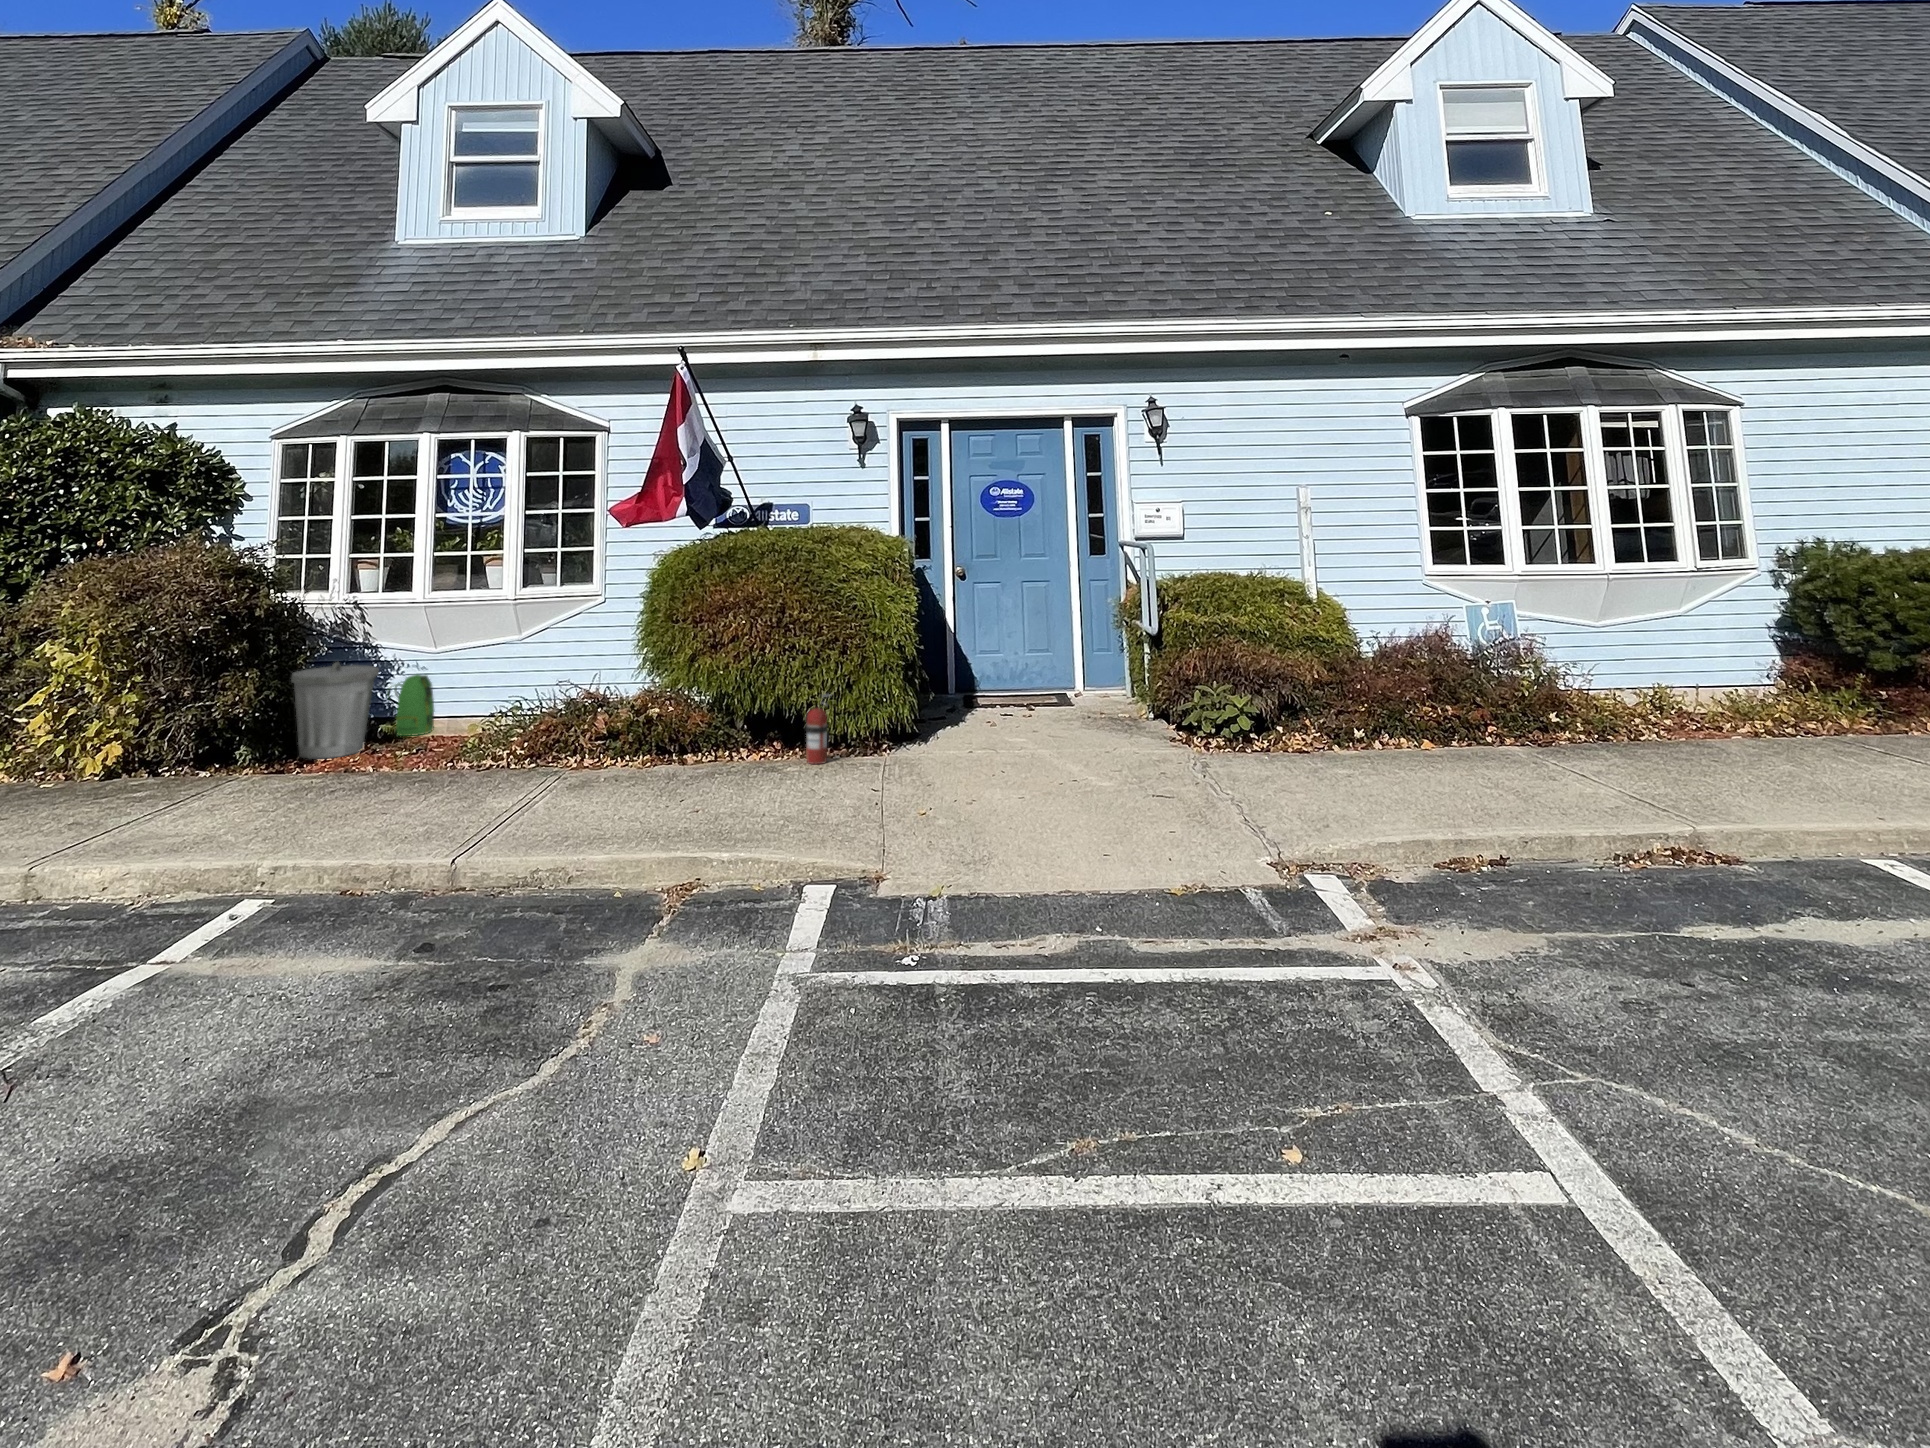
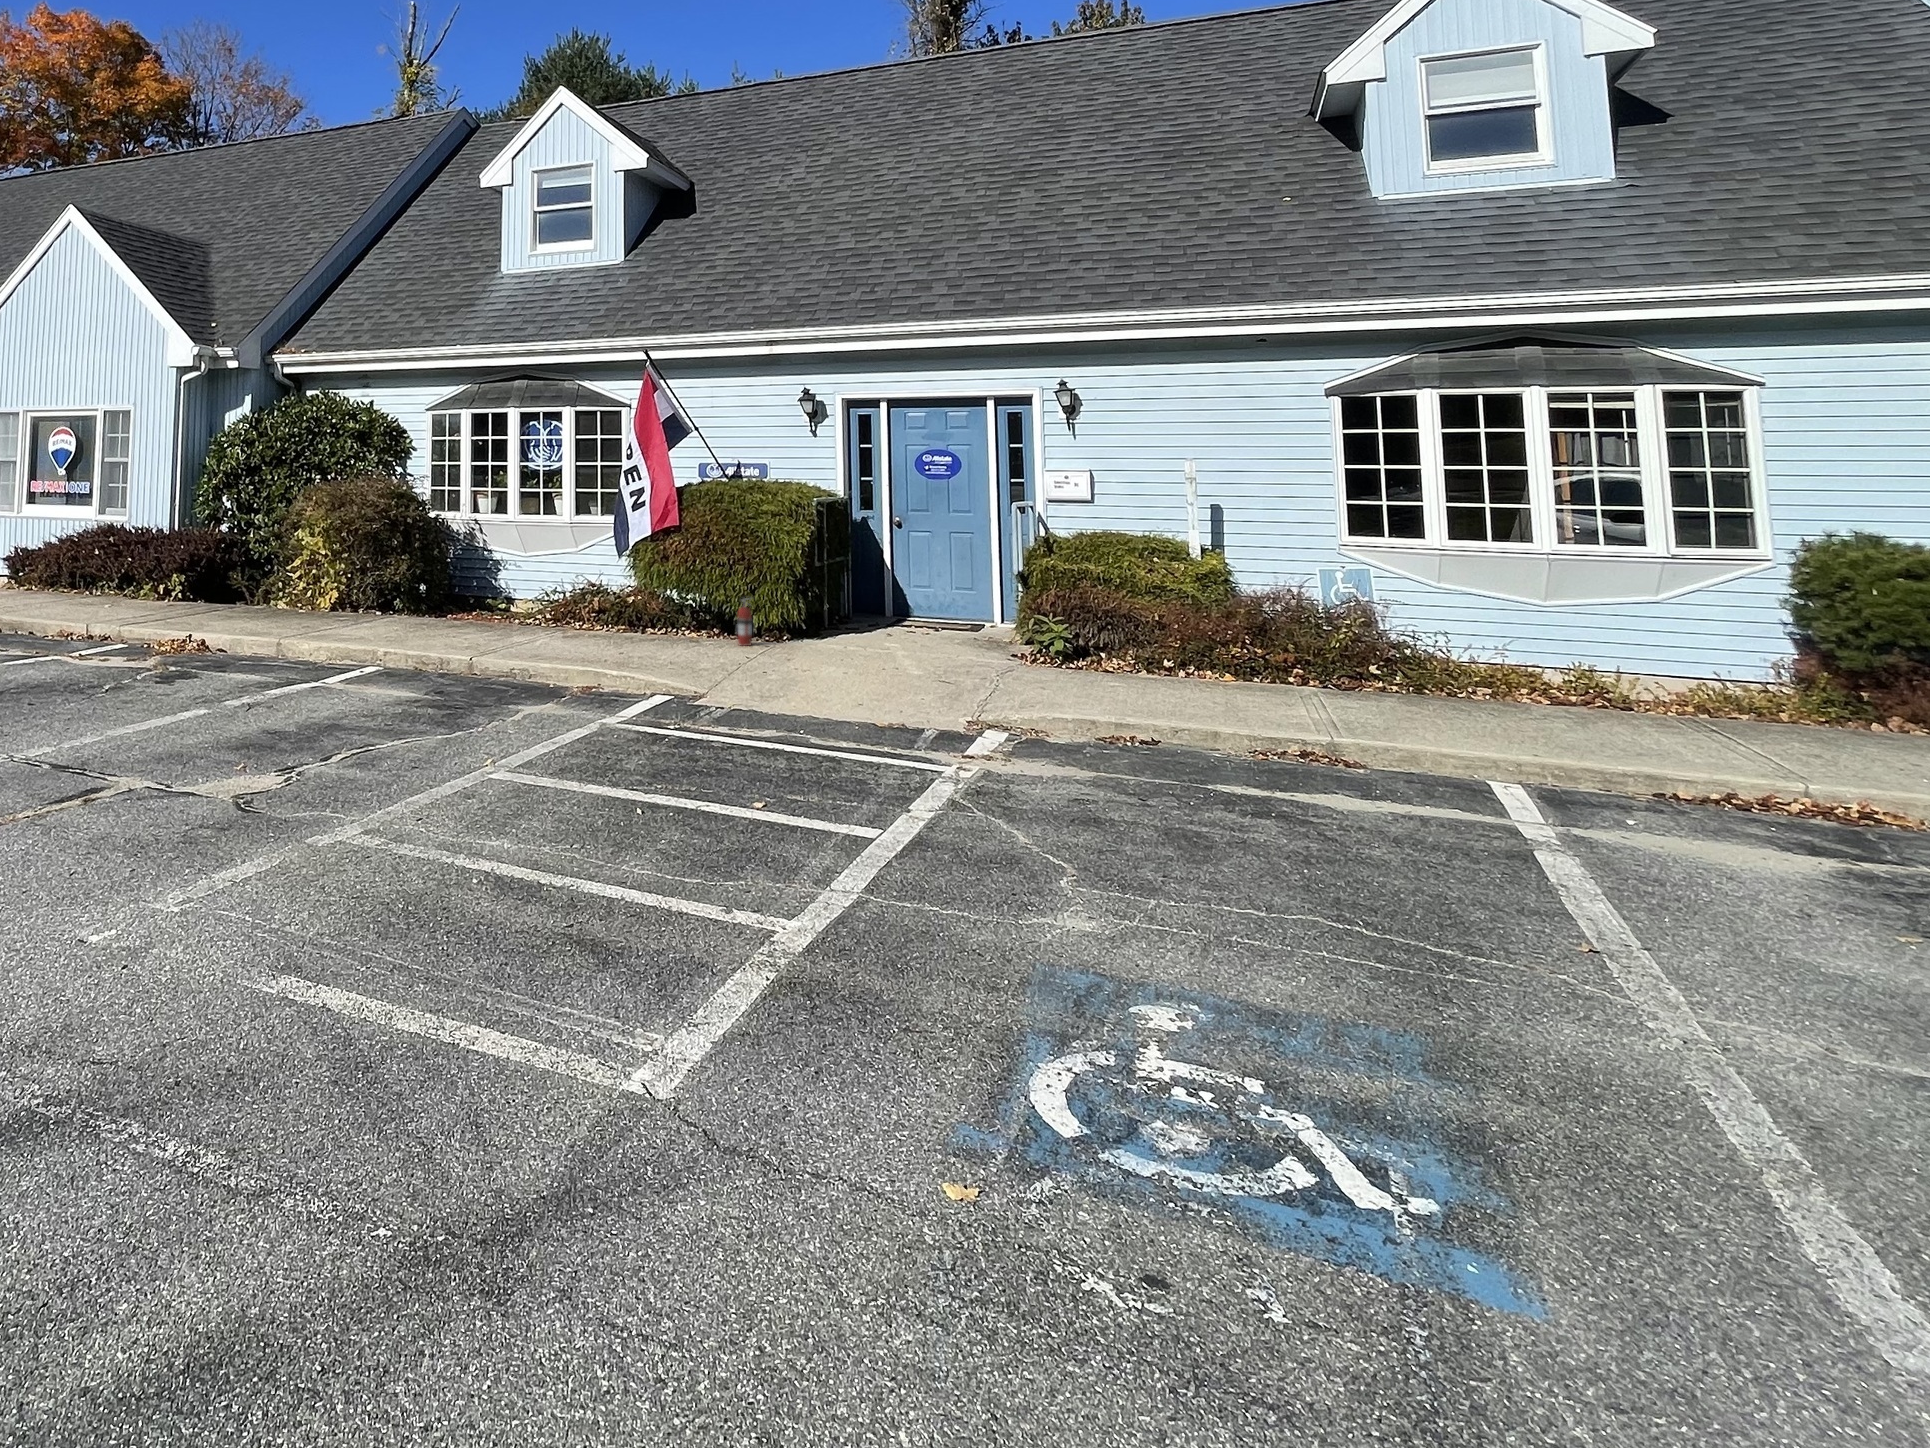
trash can: present [291,662,379,758] -> none [431,555,483,615]
backpack: present [387,674,434,736] -> none [493,569,524,608]

